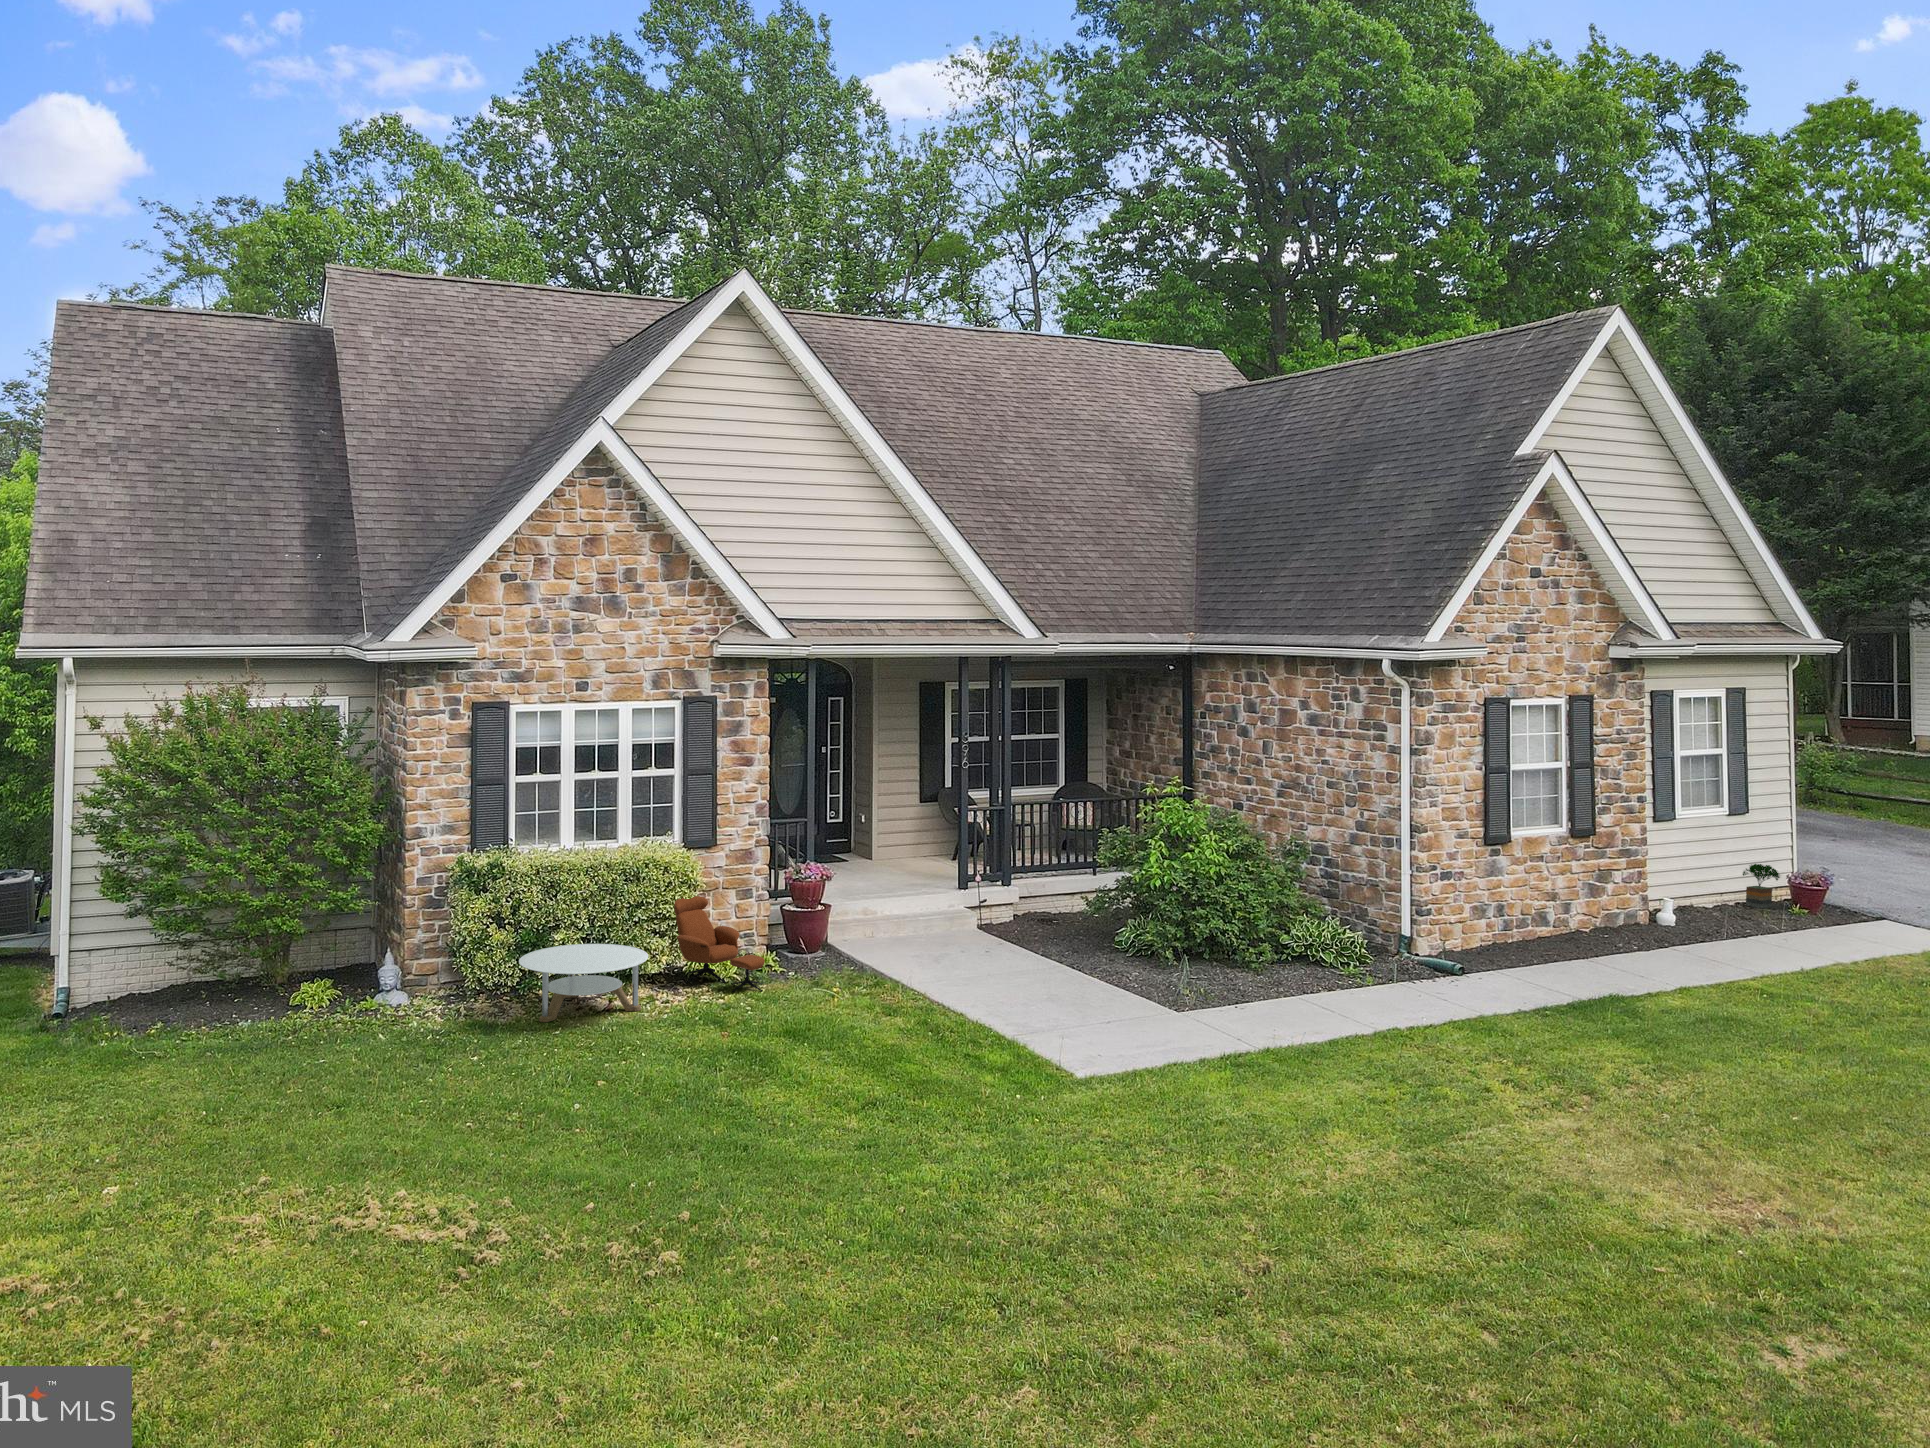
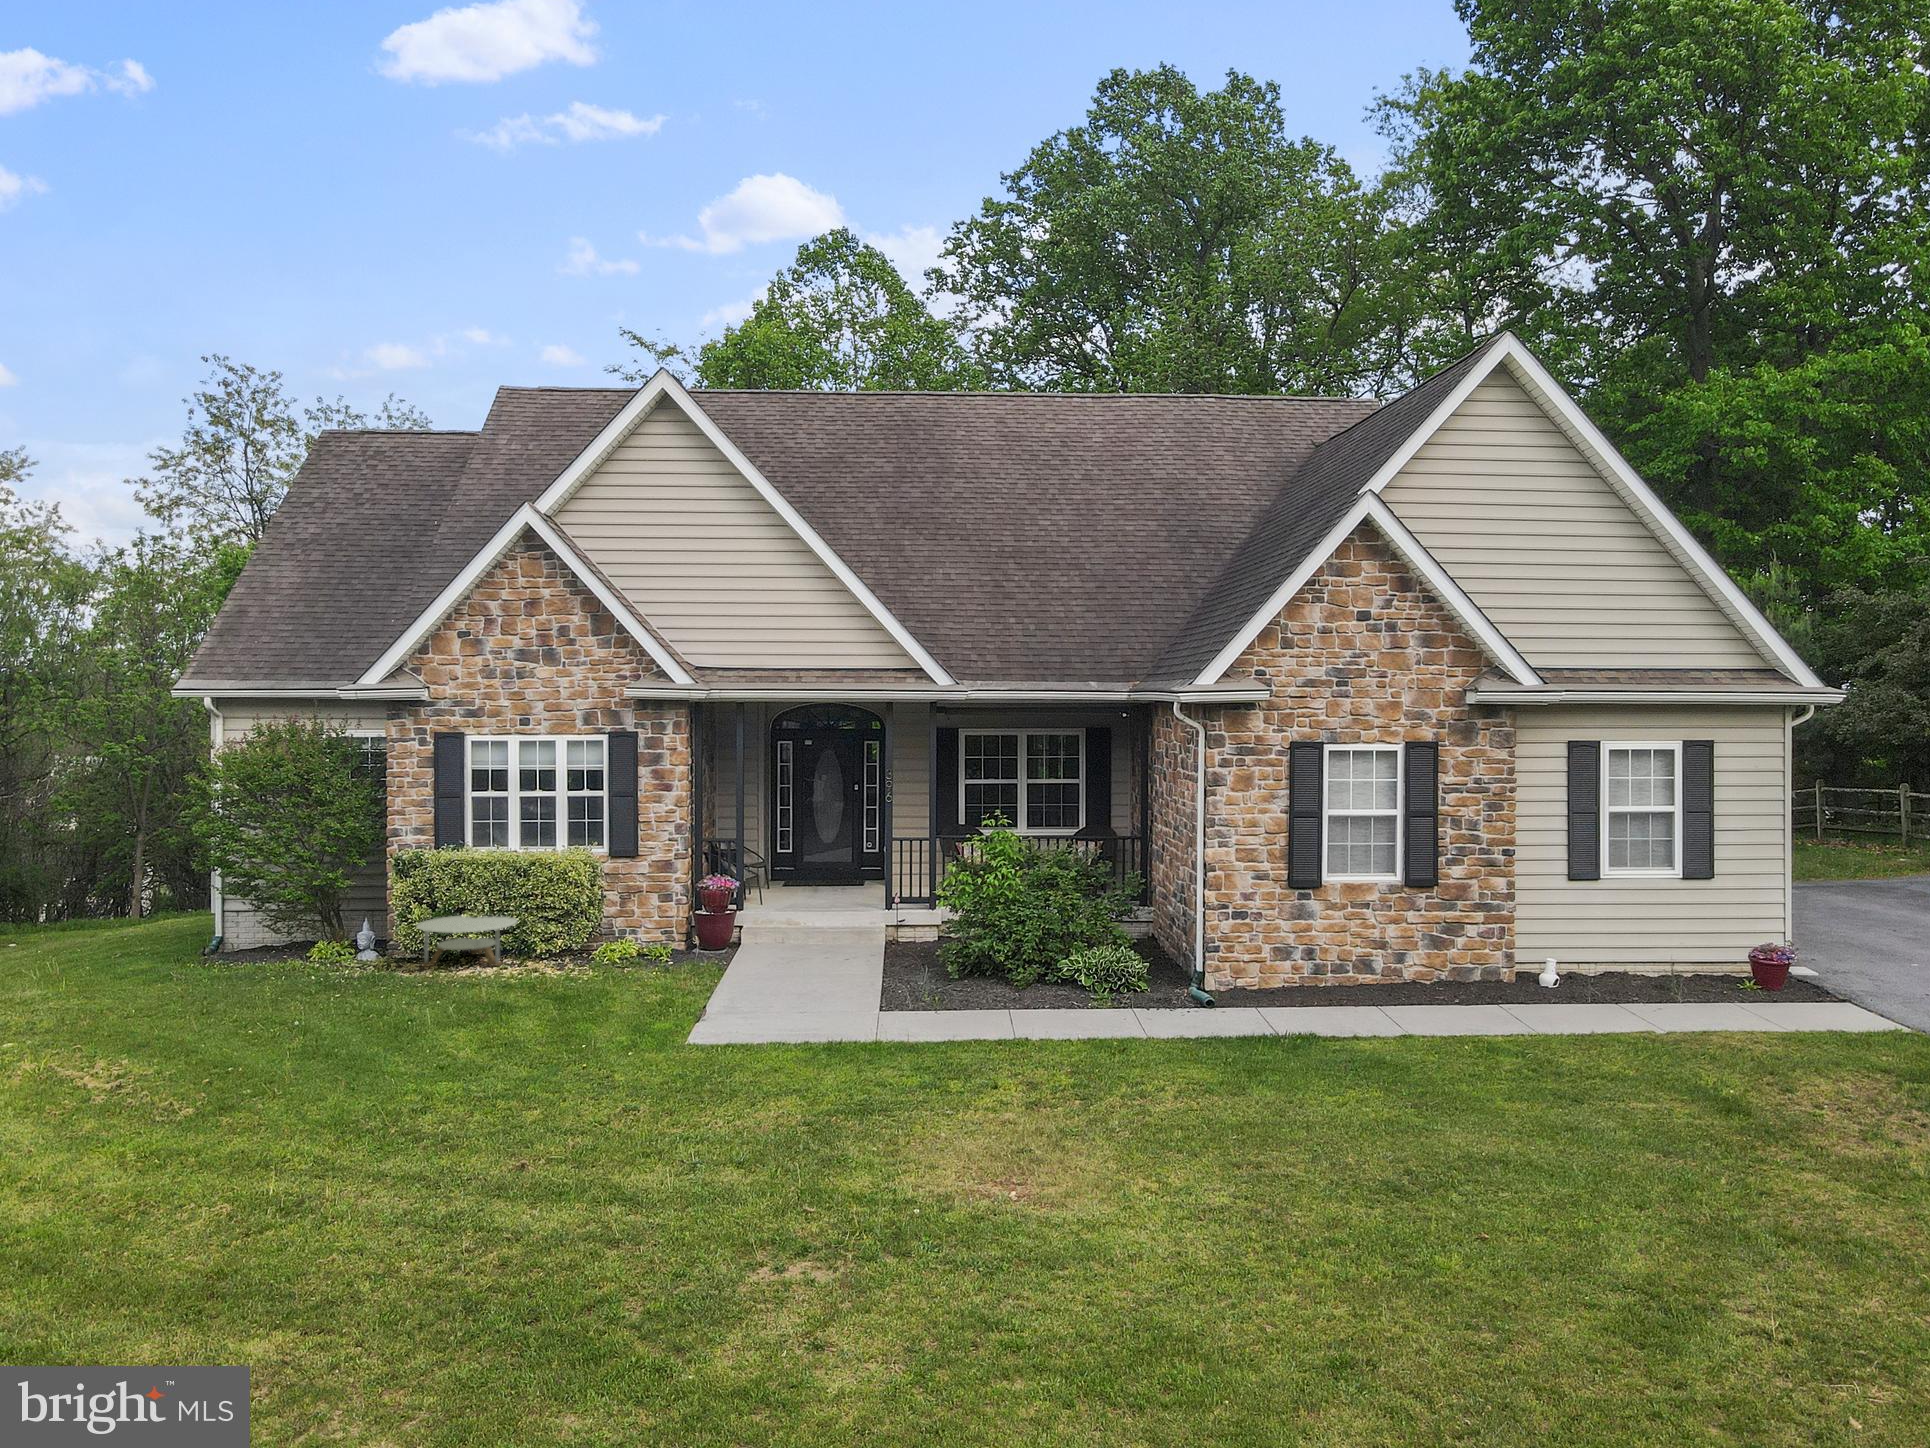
potted tree: present [1743,864,1780,908] -> none [1692,930,1731,978]
lounge chair: present [674,896,765,992] -> none [566,886,621,962]

